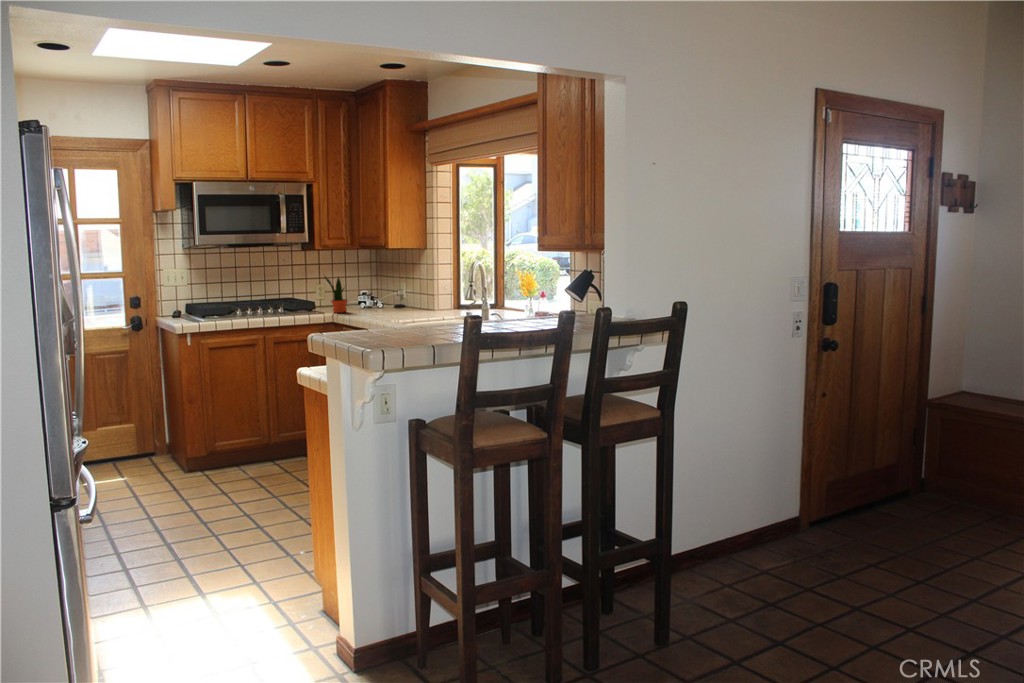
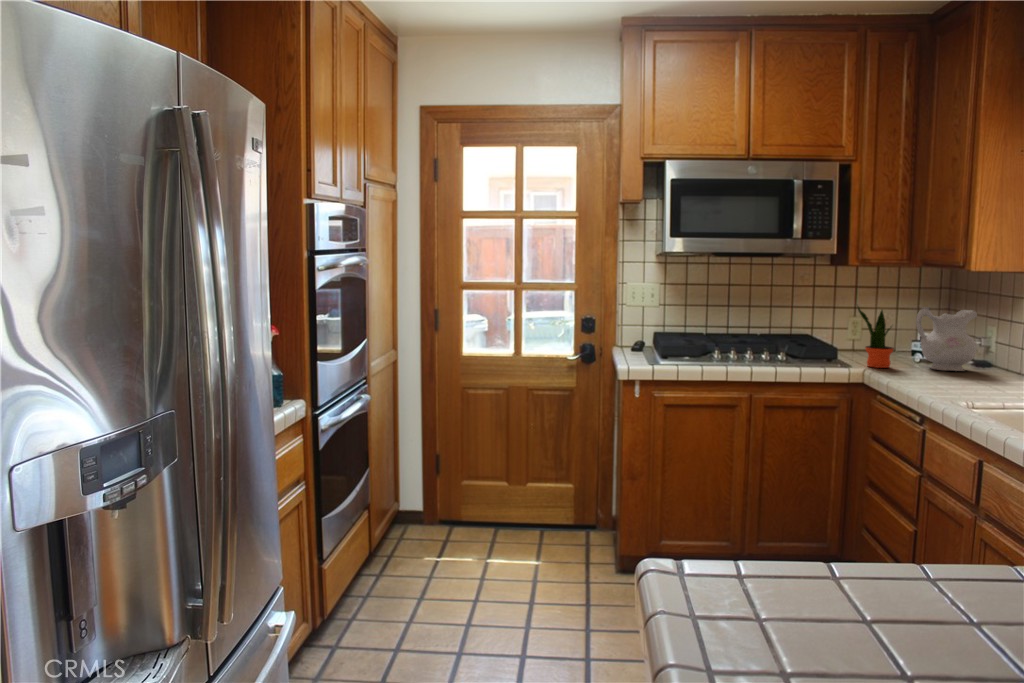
ceramic pitcher: none [358,273,392,311] -> present [916,307,977,371]

